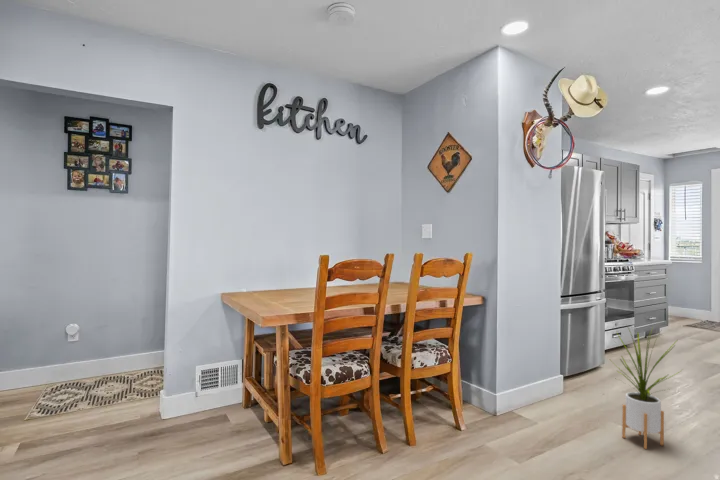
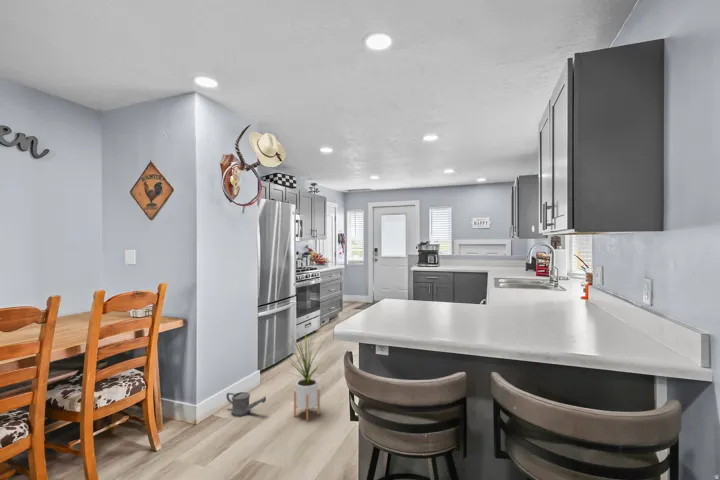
watering can: none [528,388,581,418] -> present [227,392,266,416]

